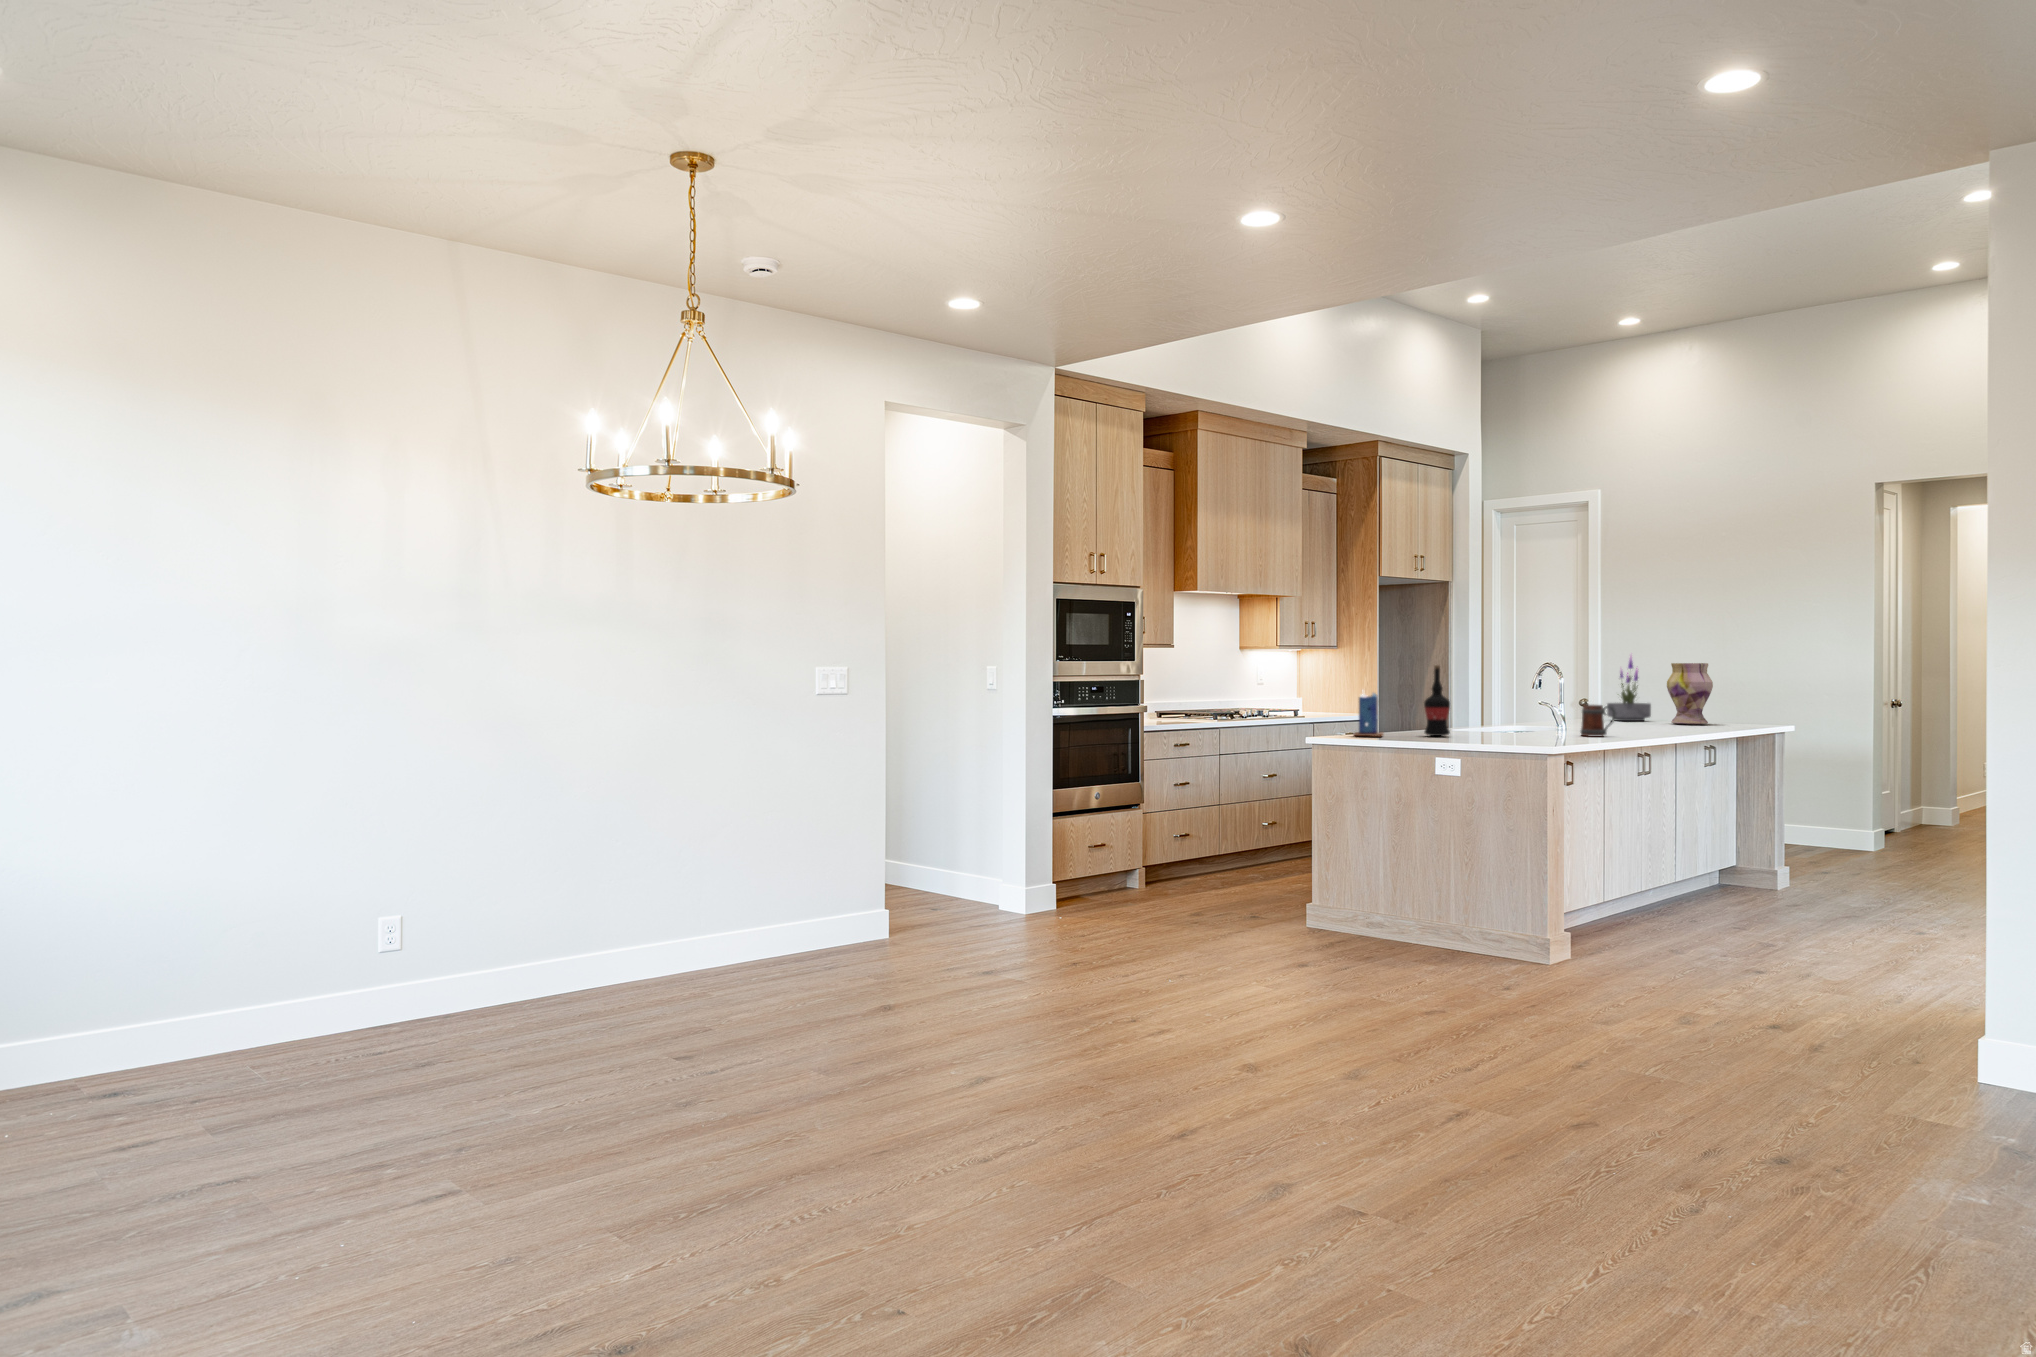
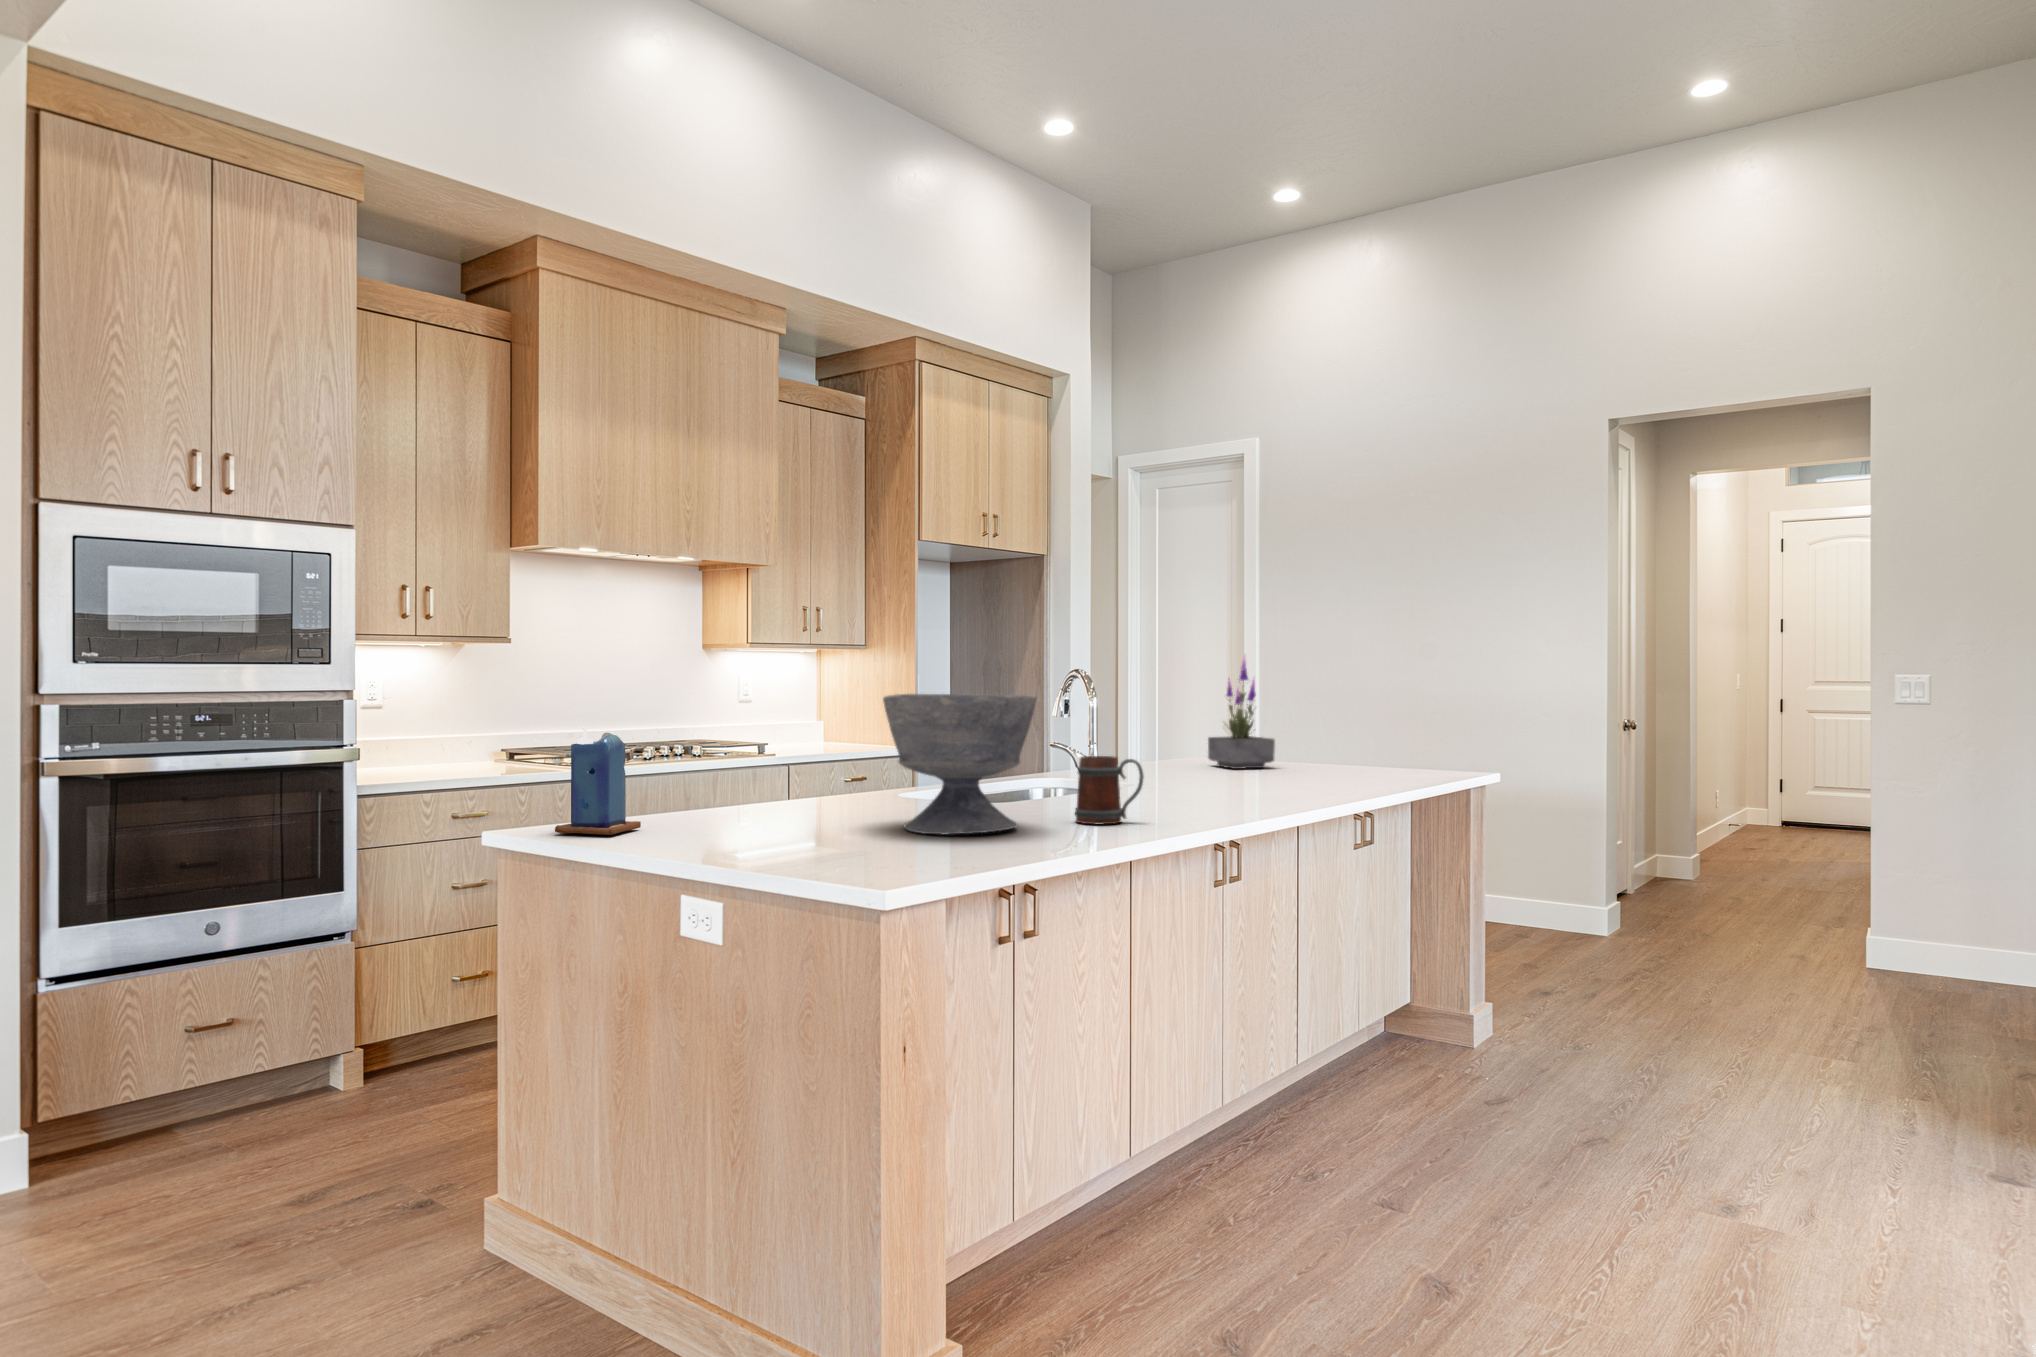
vase: present [1667,663,1713,724] -> none [1293,672,1366,777]
wine bottle: present [1424,665,1450,736] -> none [731,674,786,829]
bowl: none [1492,674,1569,738] -> present [883,694,1037,835]

